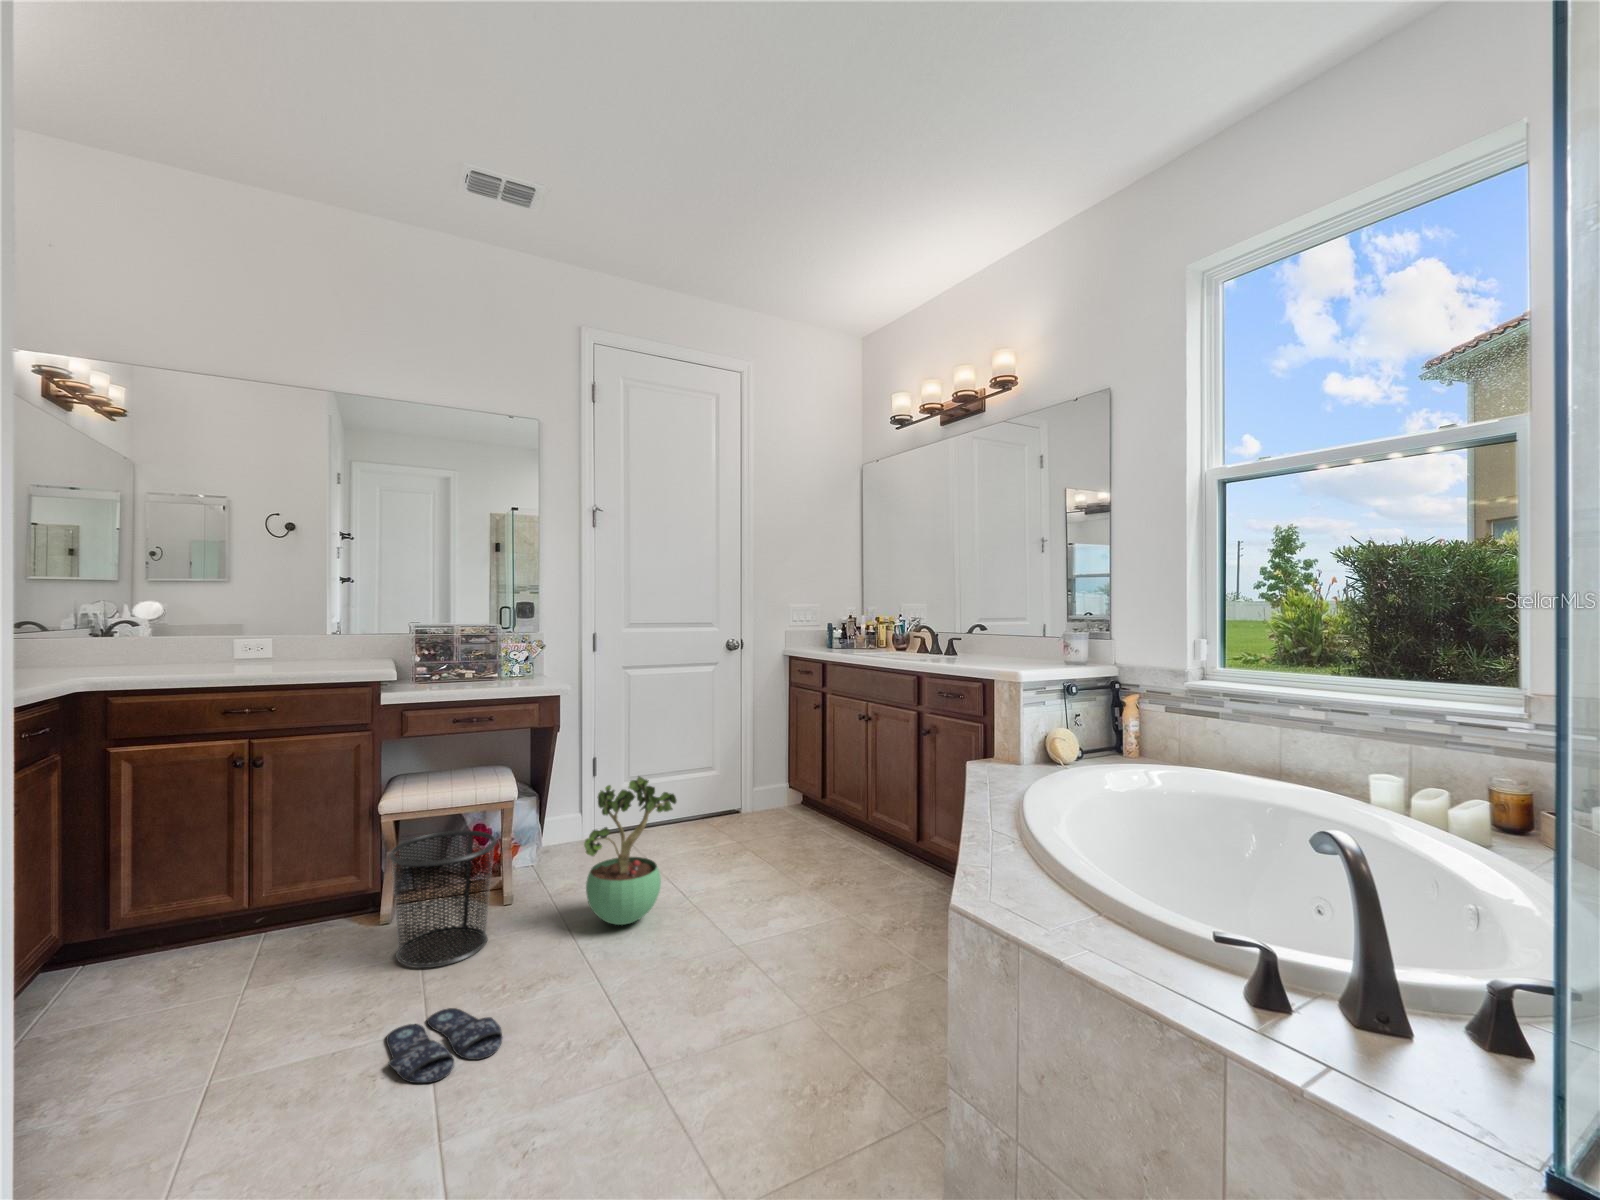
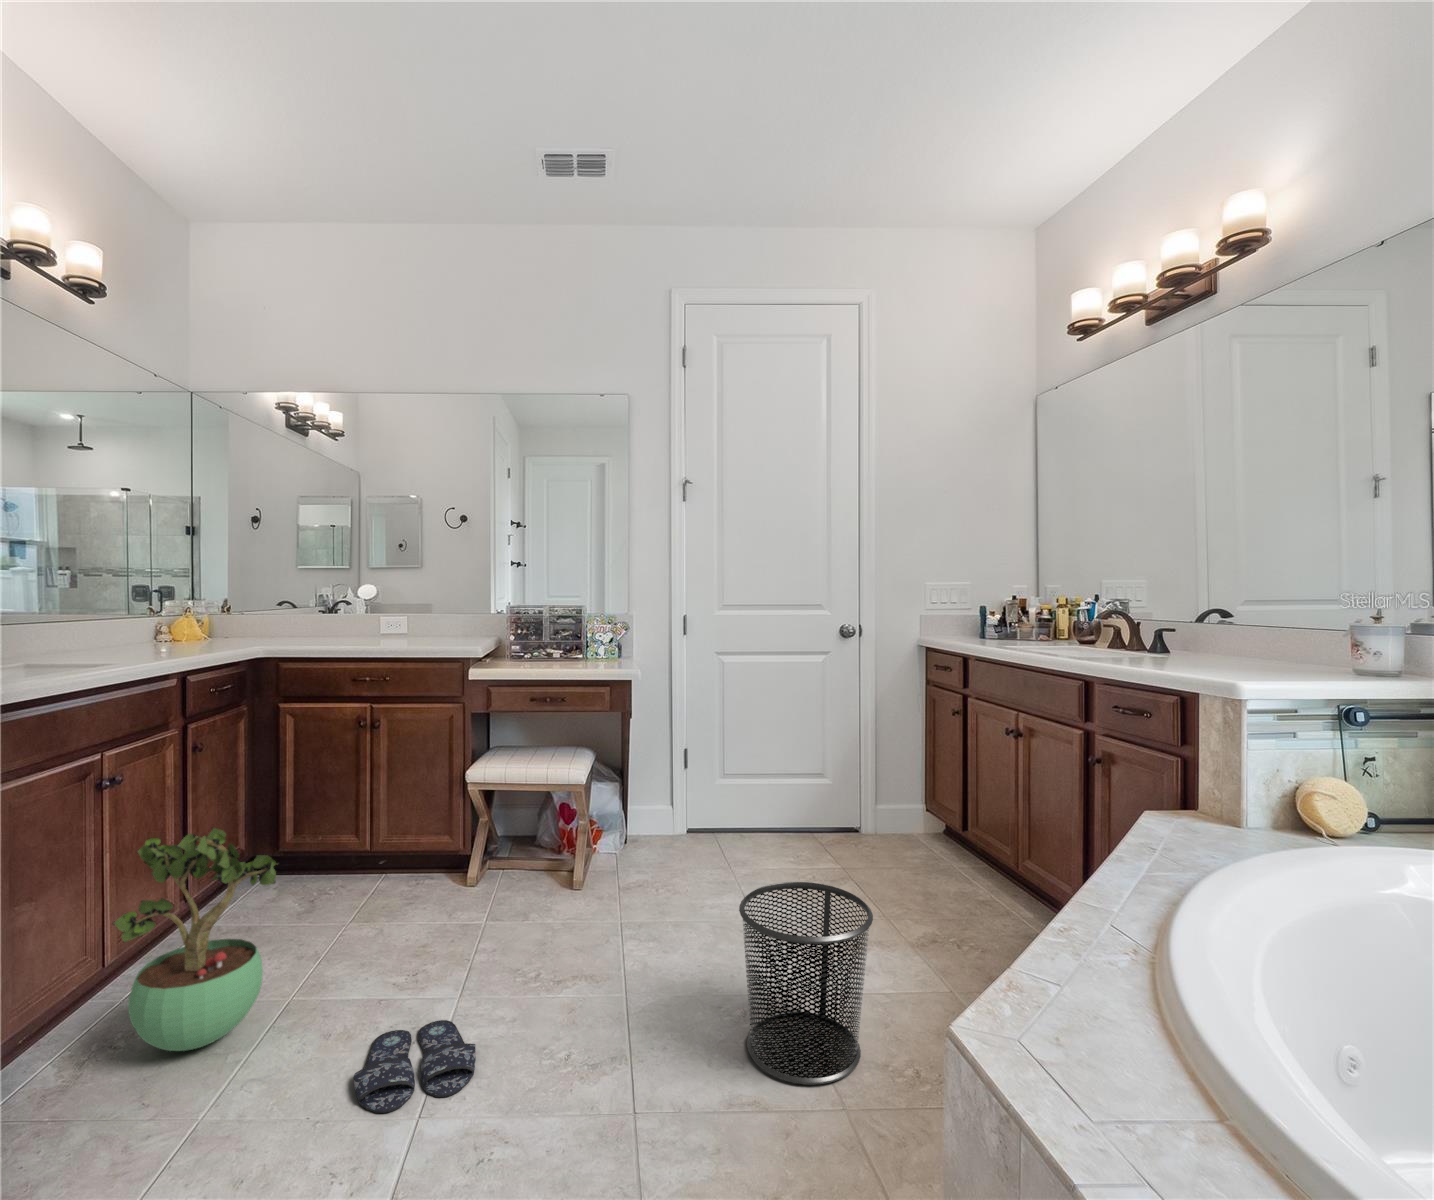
potted plant: present [584,776,676,925] -> present [113,827,276,1051]
waste bin: present [389,830,497,968] -> present [739,882,873,1085]

